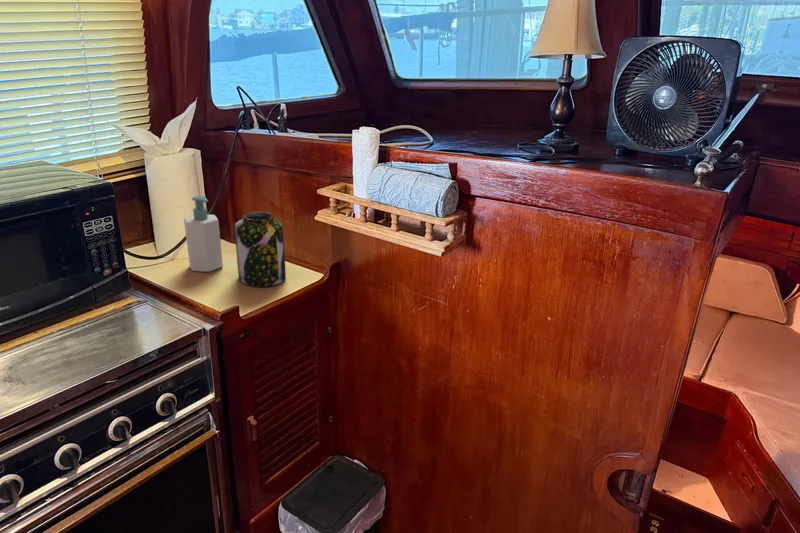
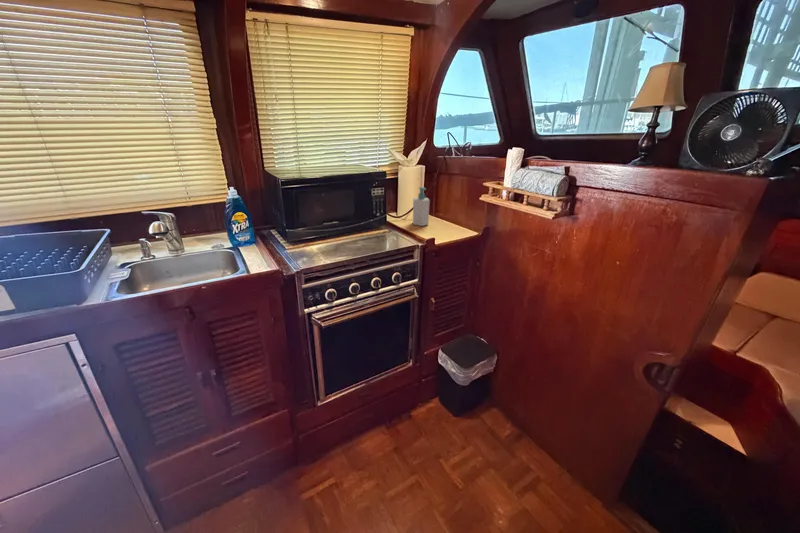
jar: present [235,212,286,287] -> none [436,196,462,235]

